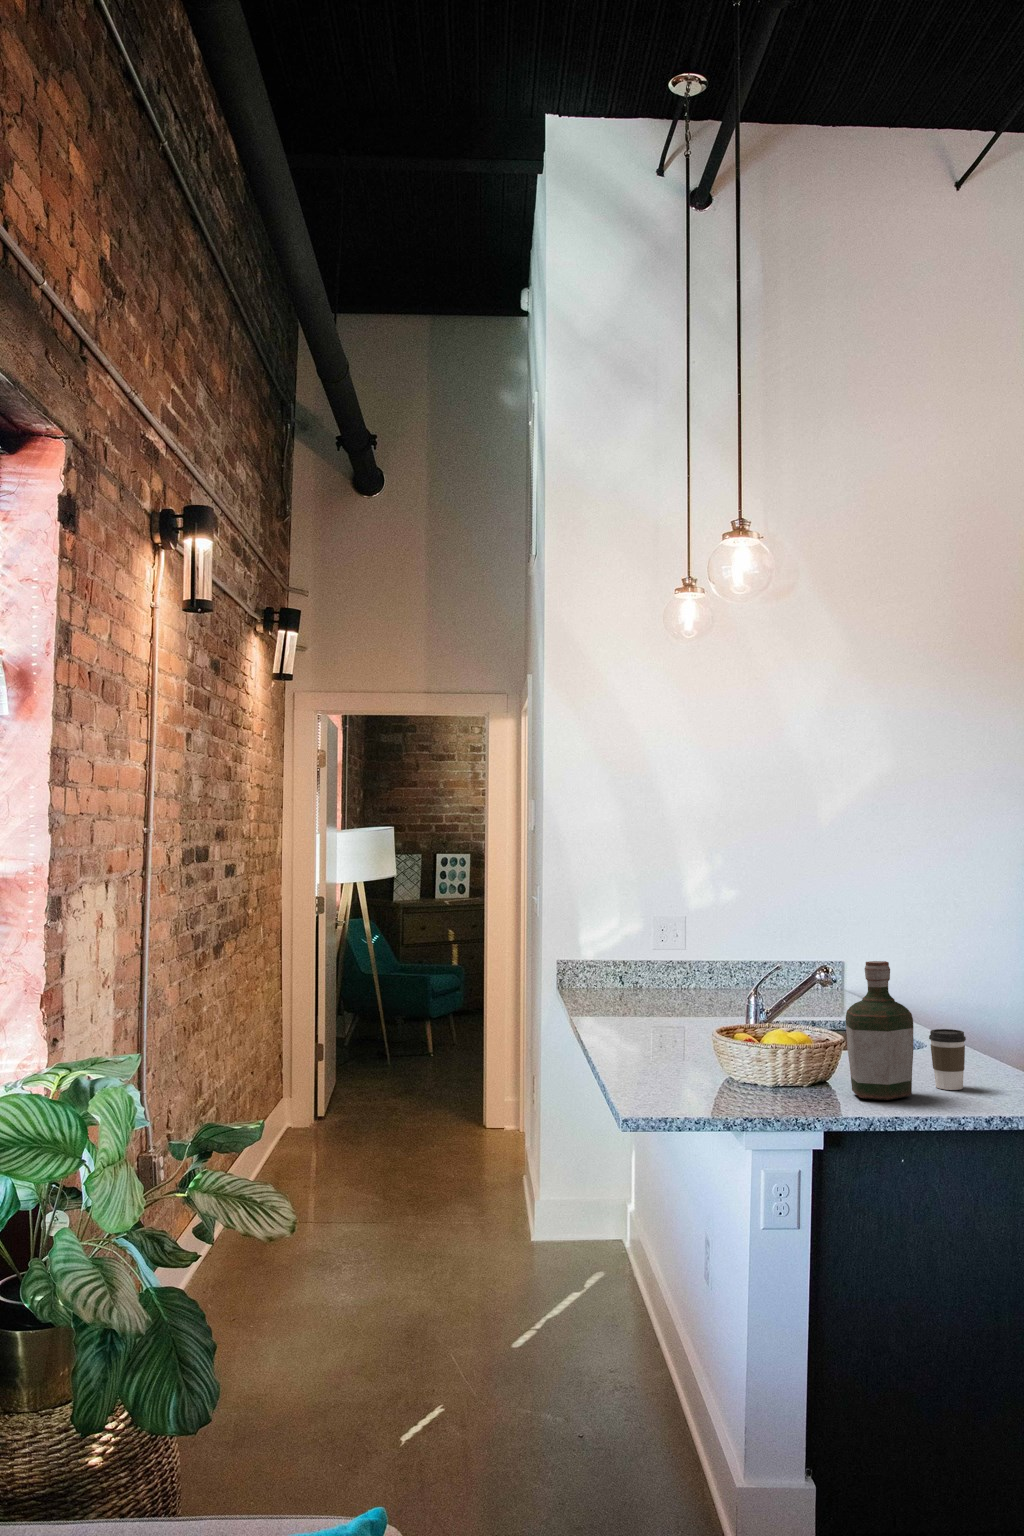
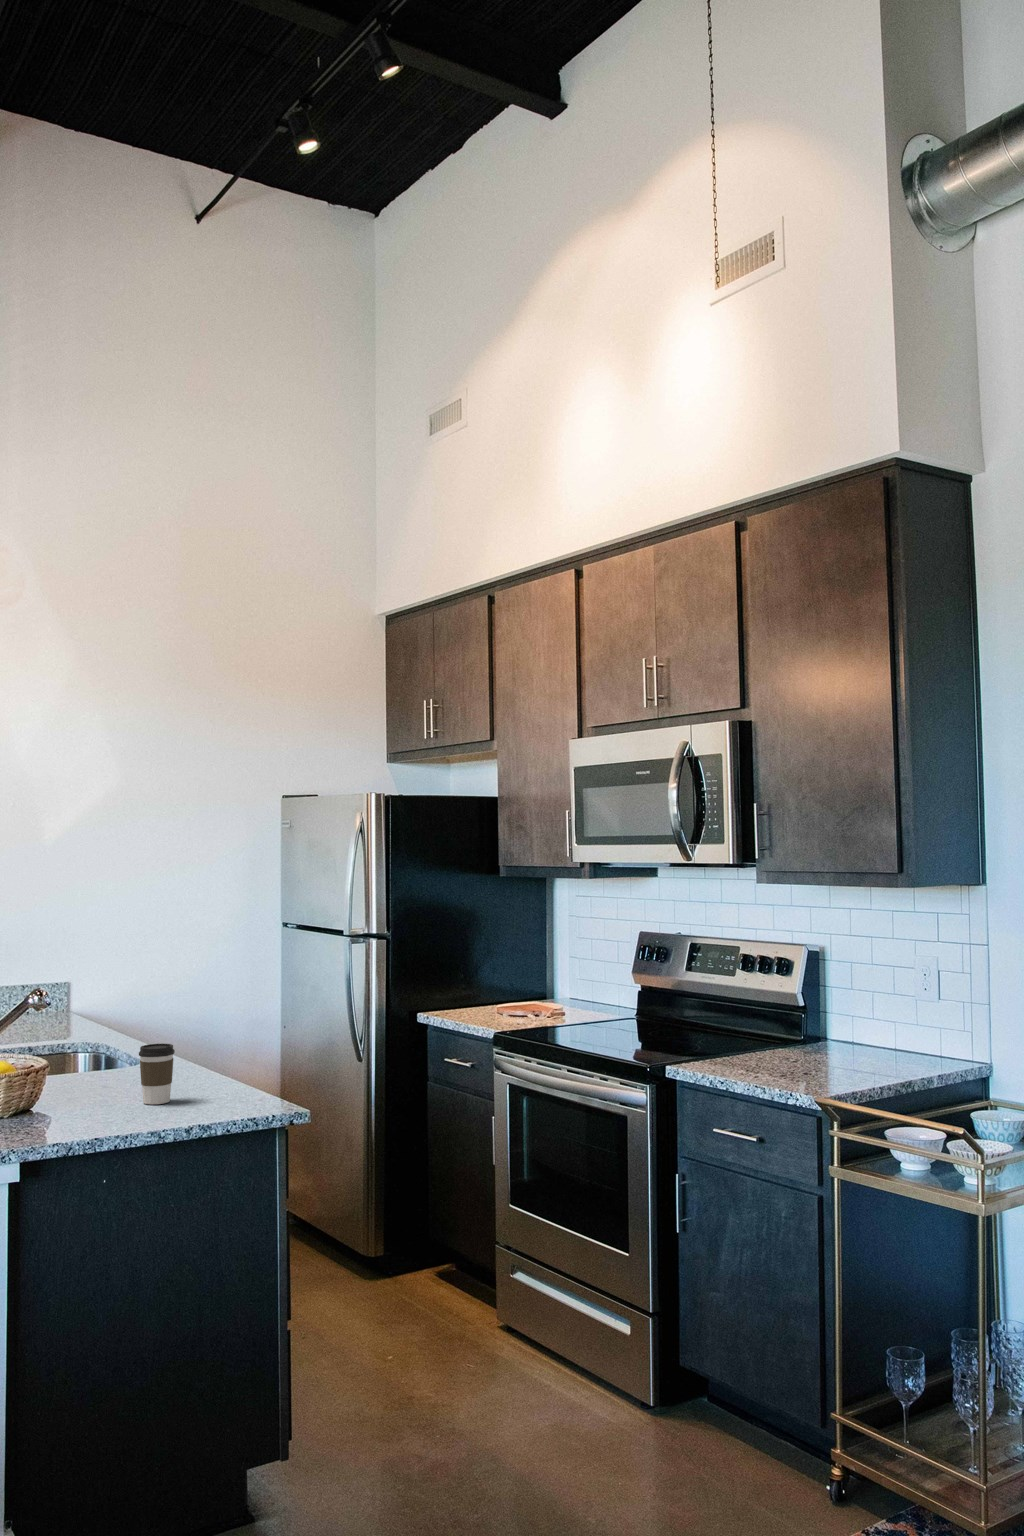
bottle: present [846,961,913,1100] -> none [51,979,121,1124]

